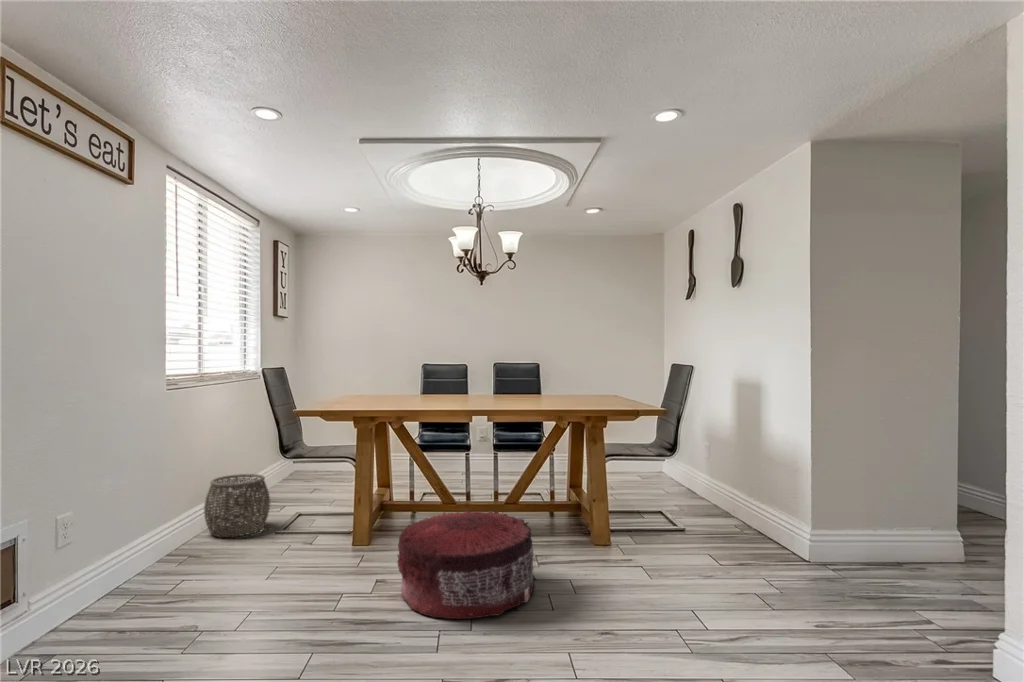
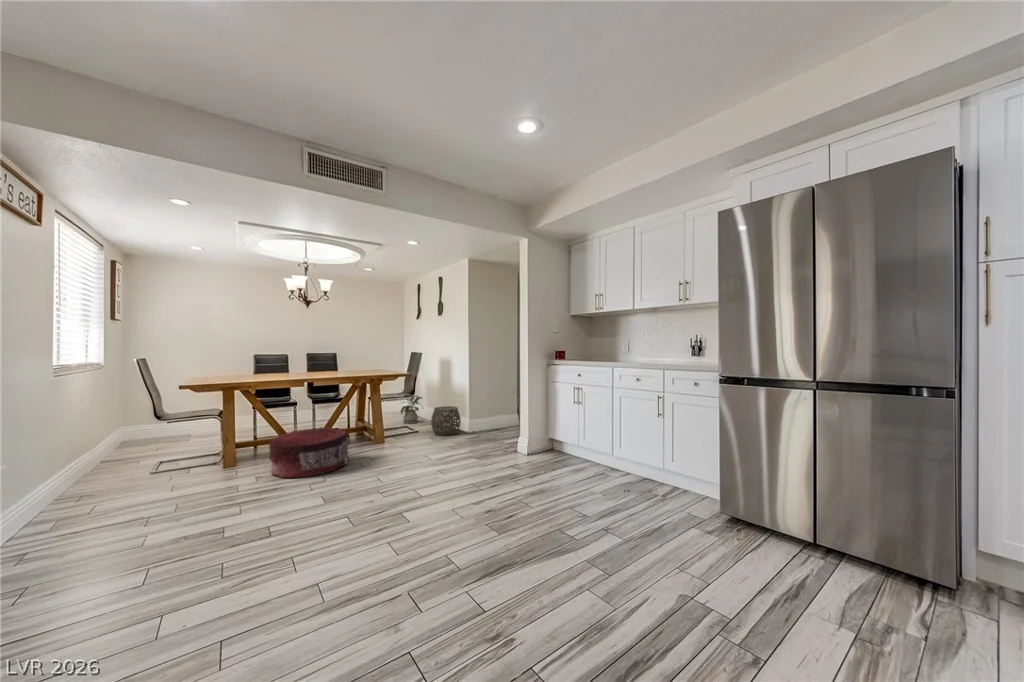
house plant: none [648,437,705,505] -> present [401,396,422,424]
woven basket: present [204,474,270,538] -> present [431,406,461,436]

